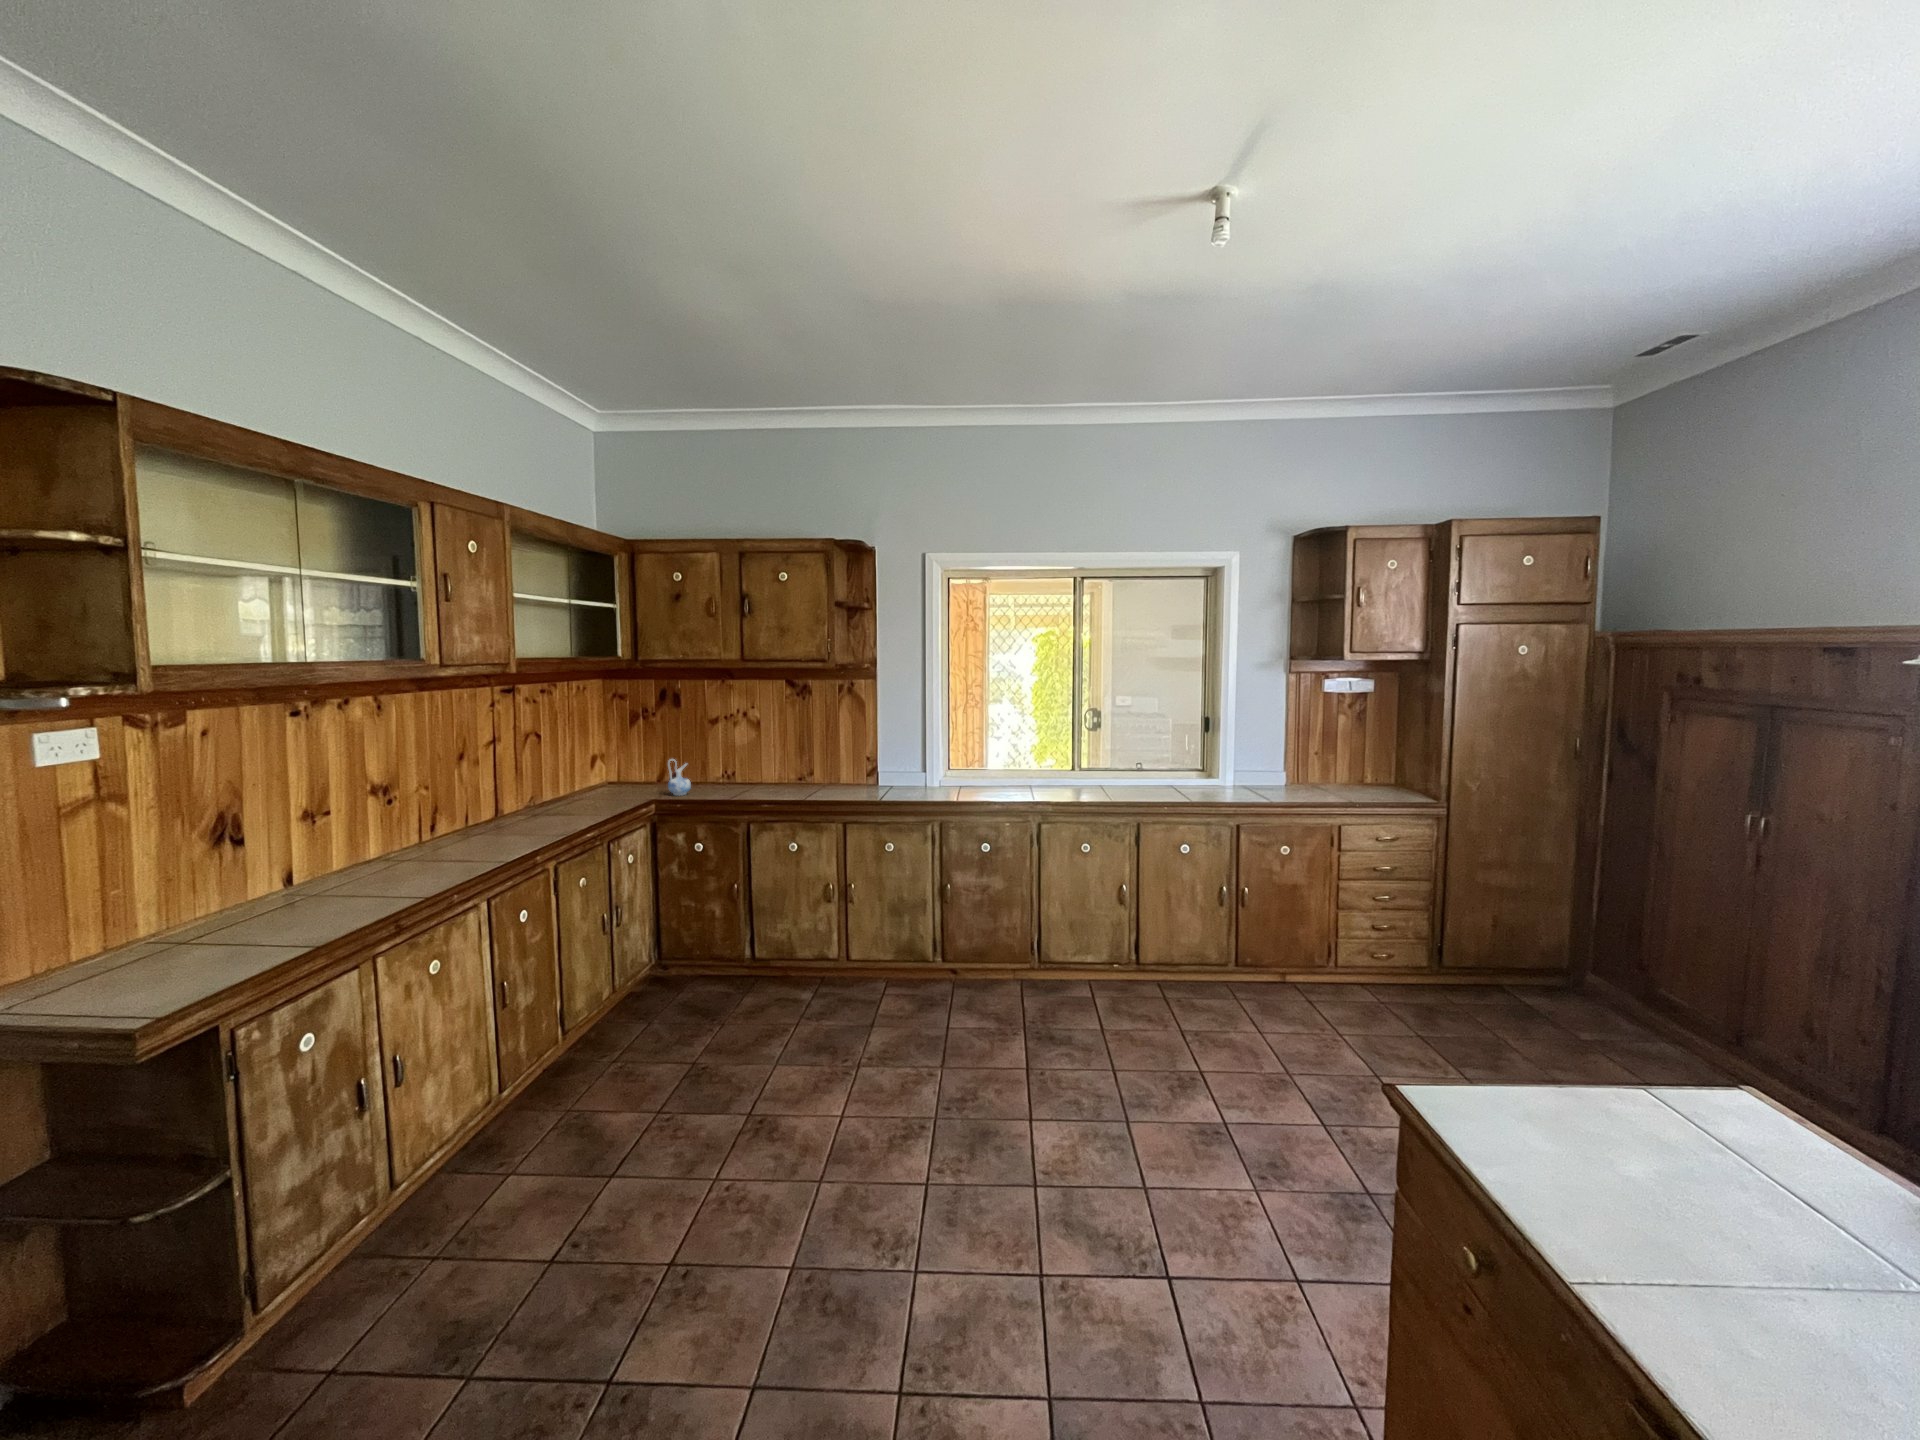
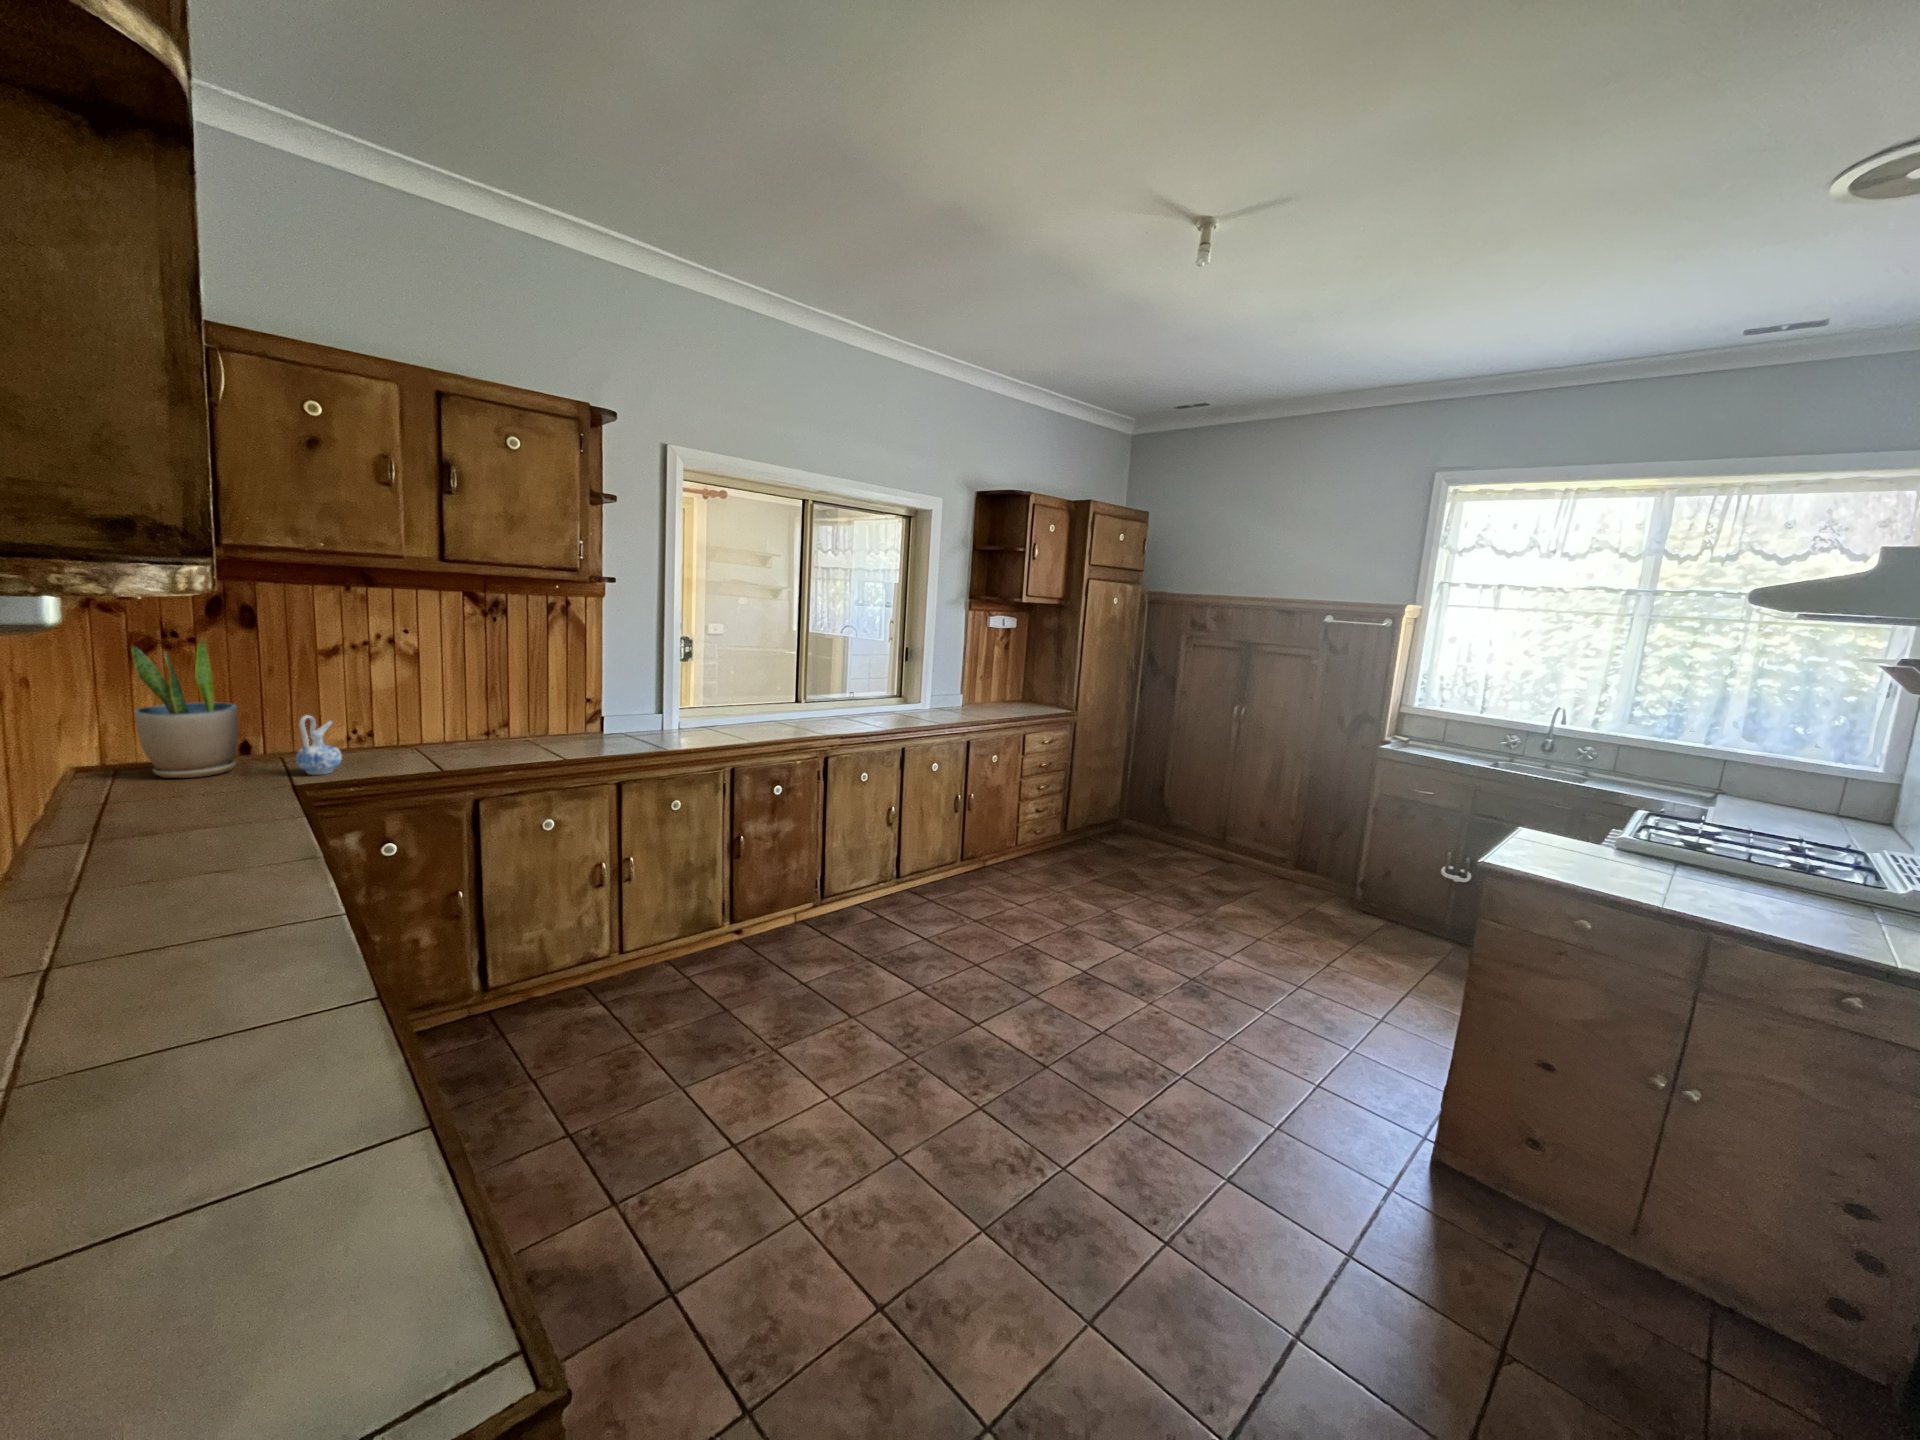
potted plant: none [613,713,660,792] -> present [132,640,238,778]

